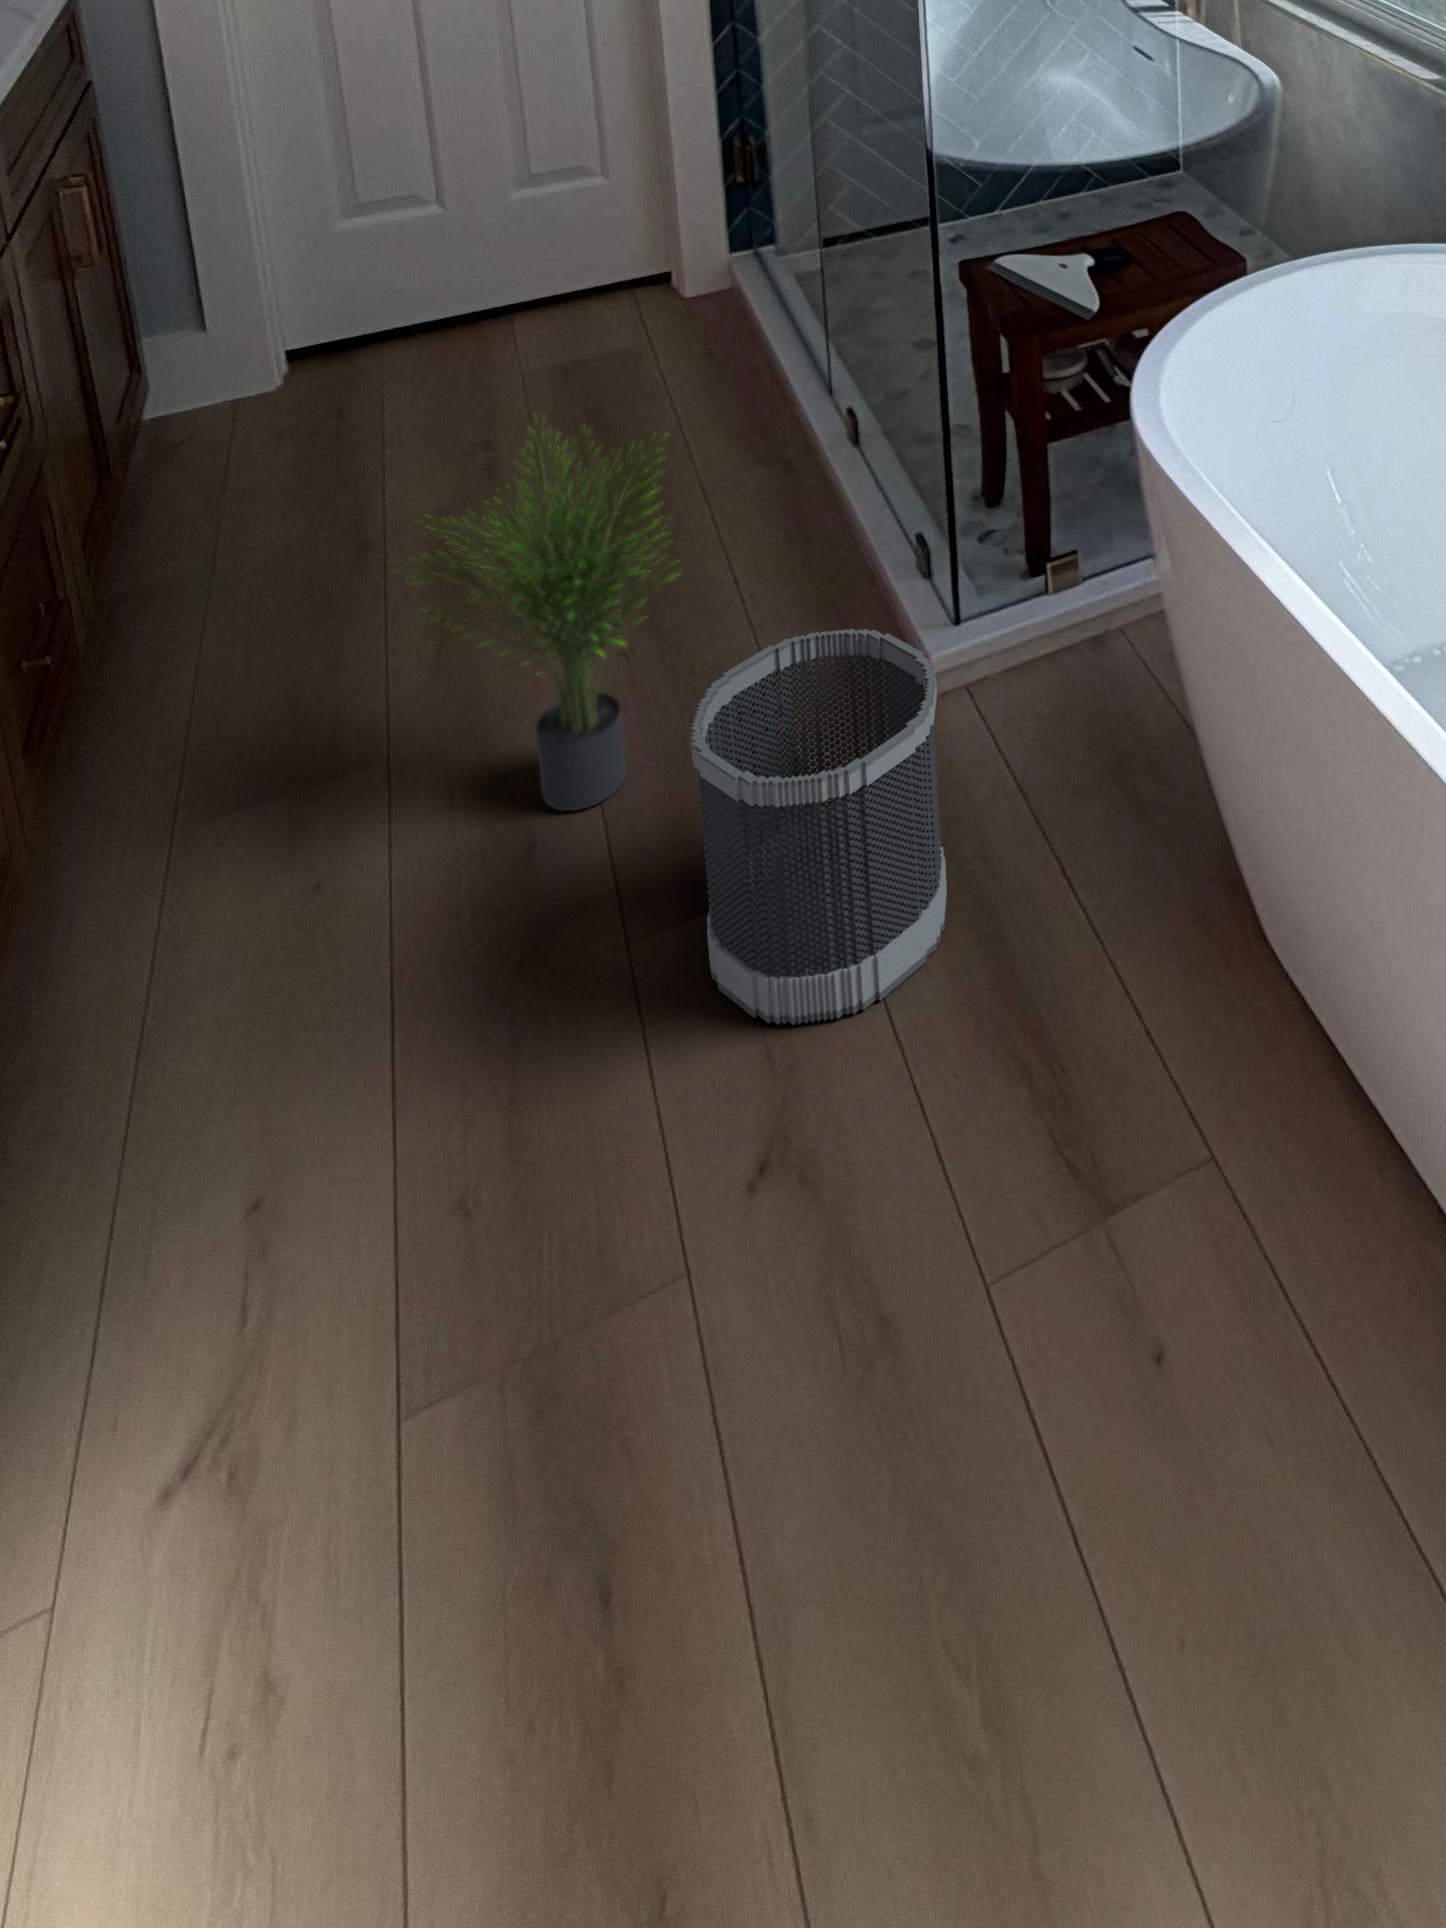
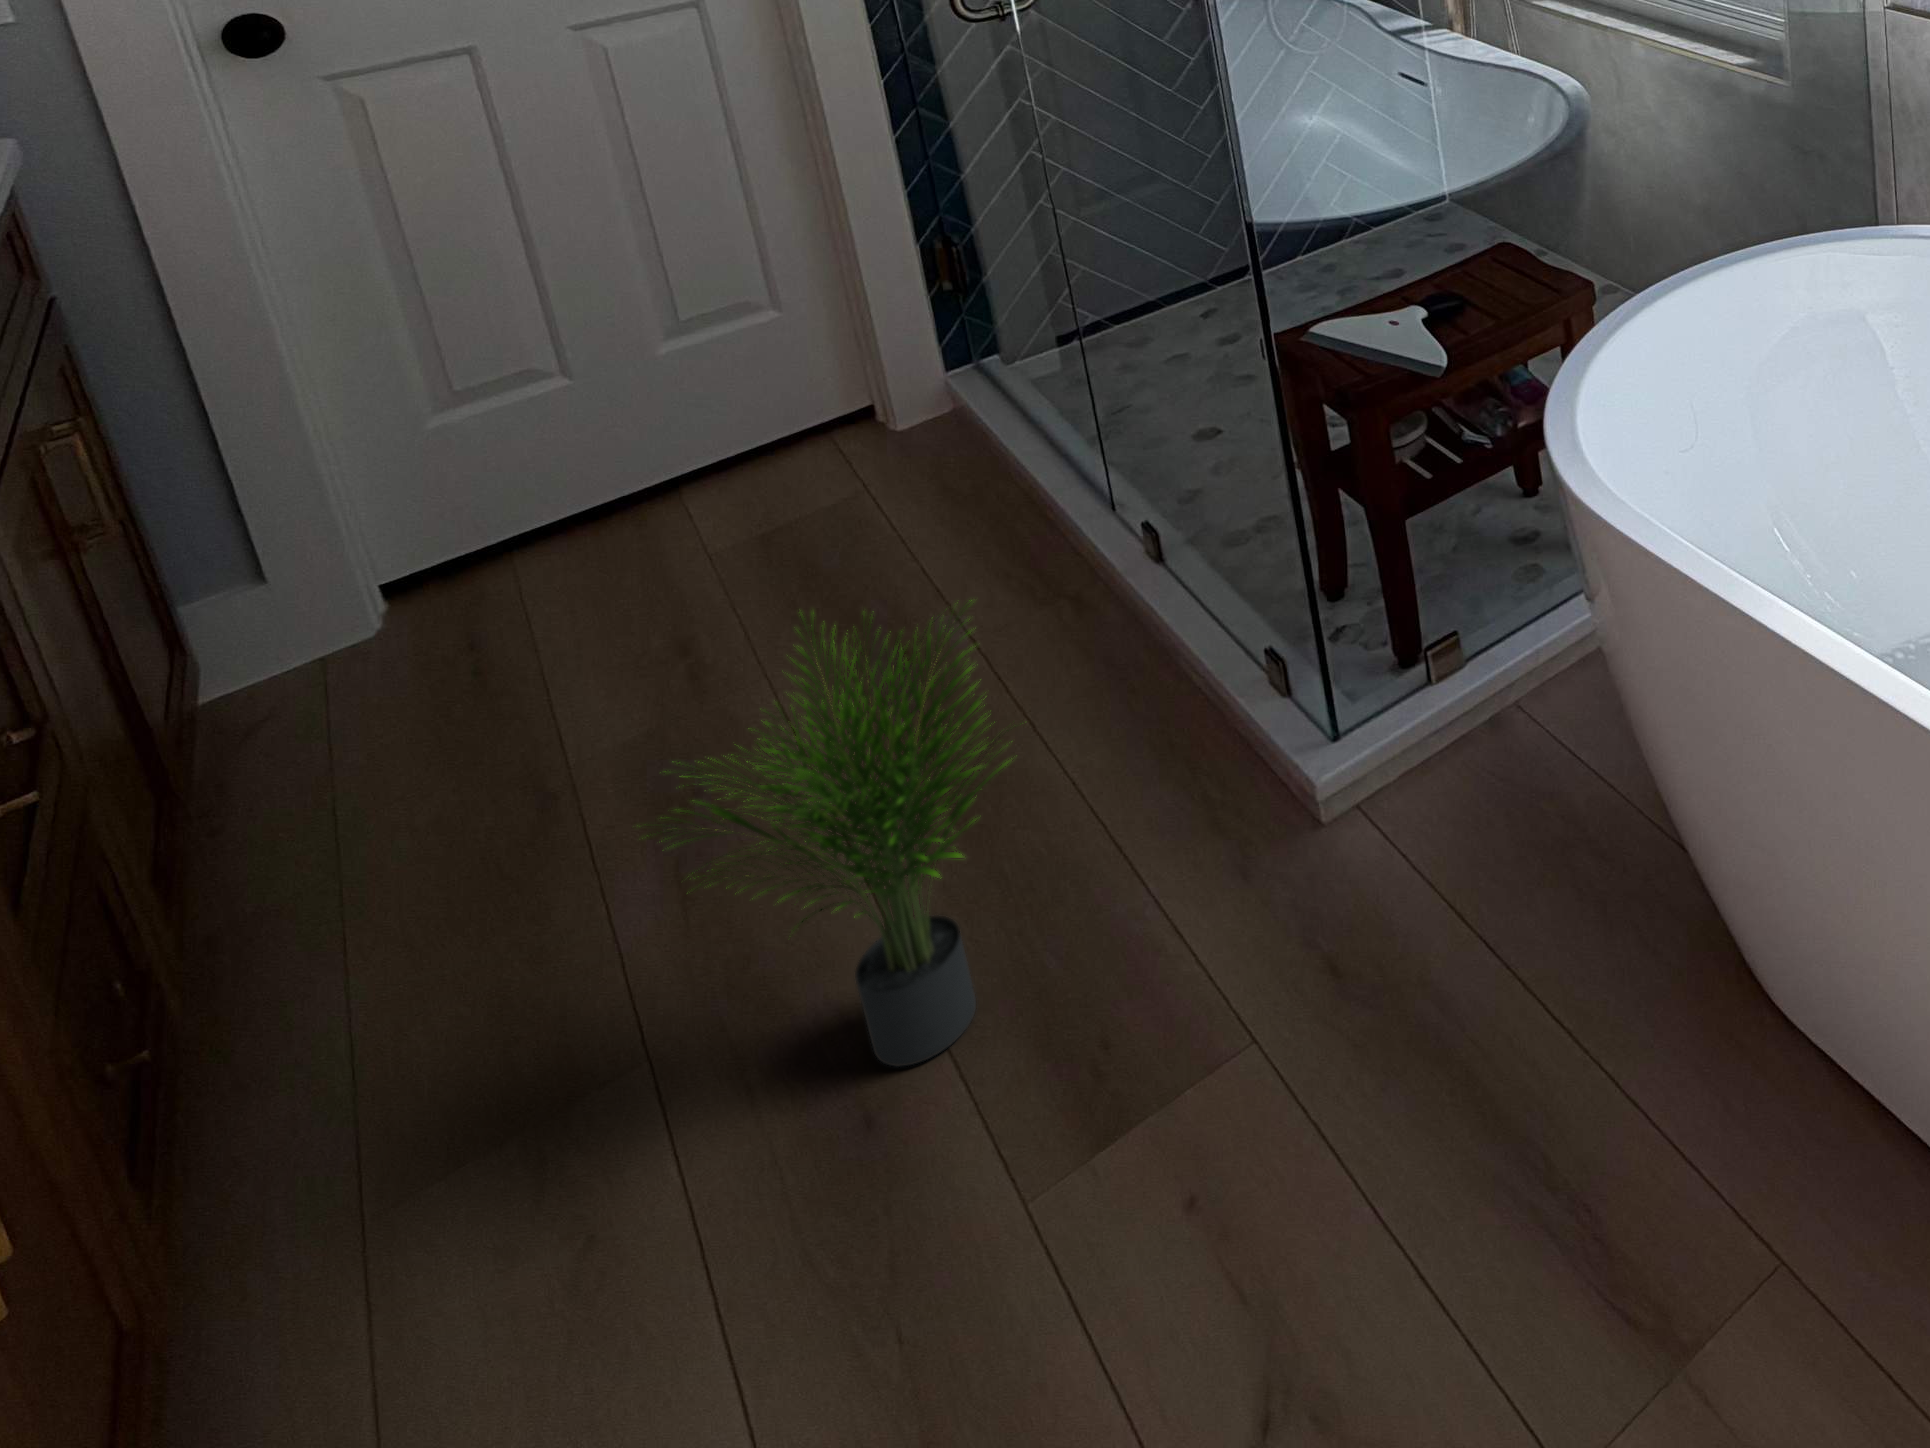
wastebasket: present [691,628,947,1025] -> none [1091,772,1416,1252]

